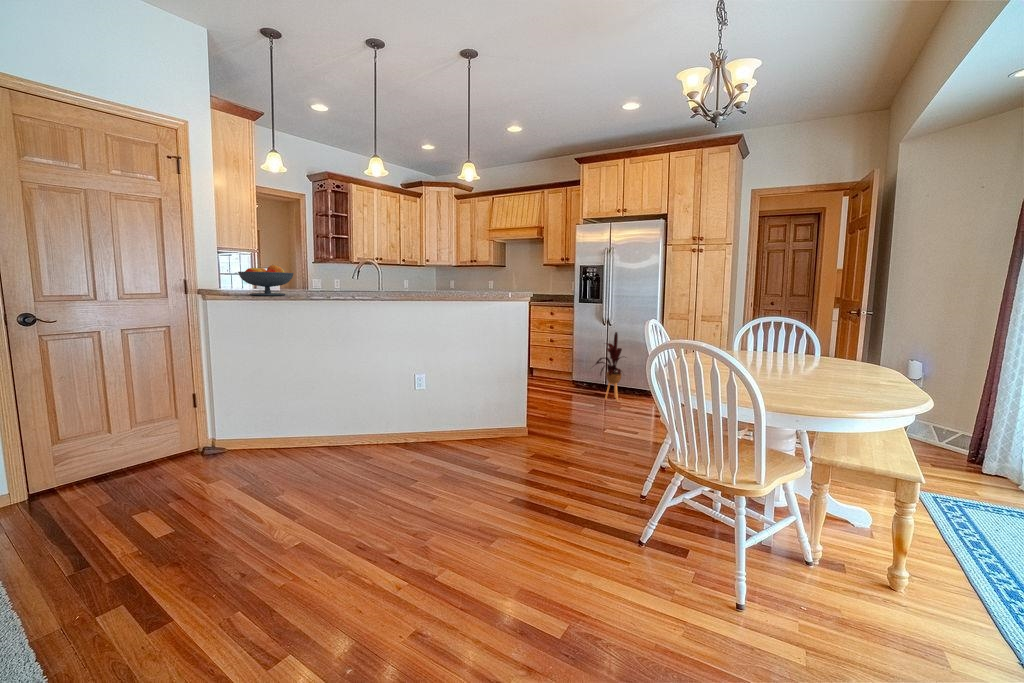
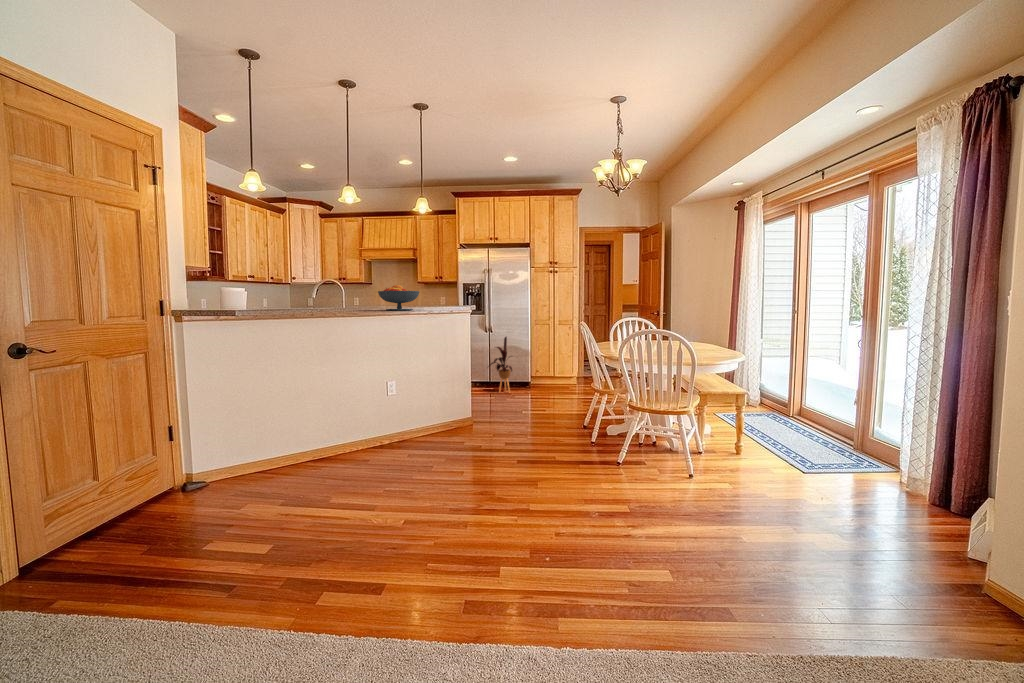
fruit bowl: present [238,265,293,295] -> present [378,285,419,310]

